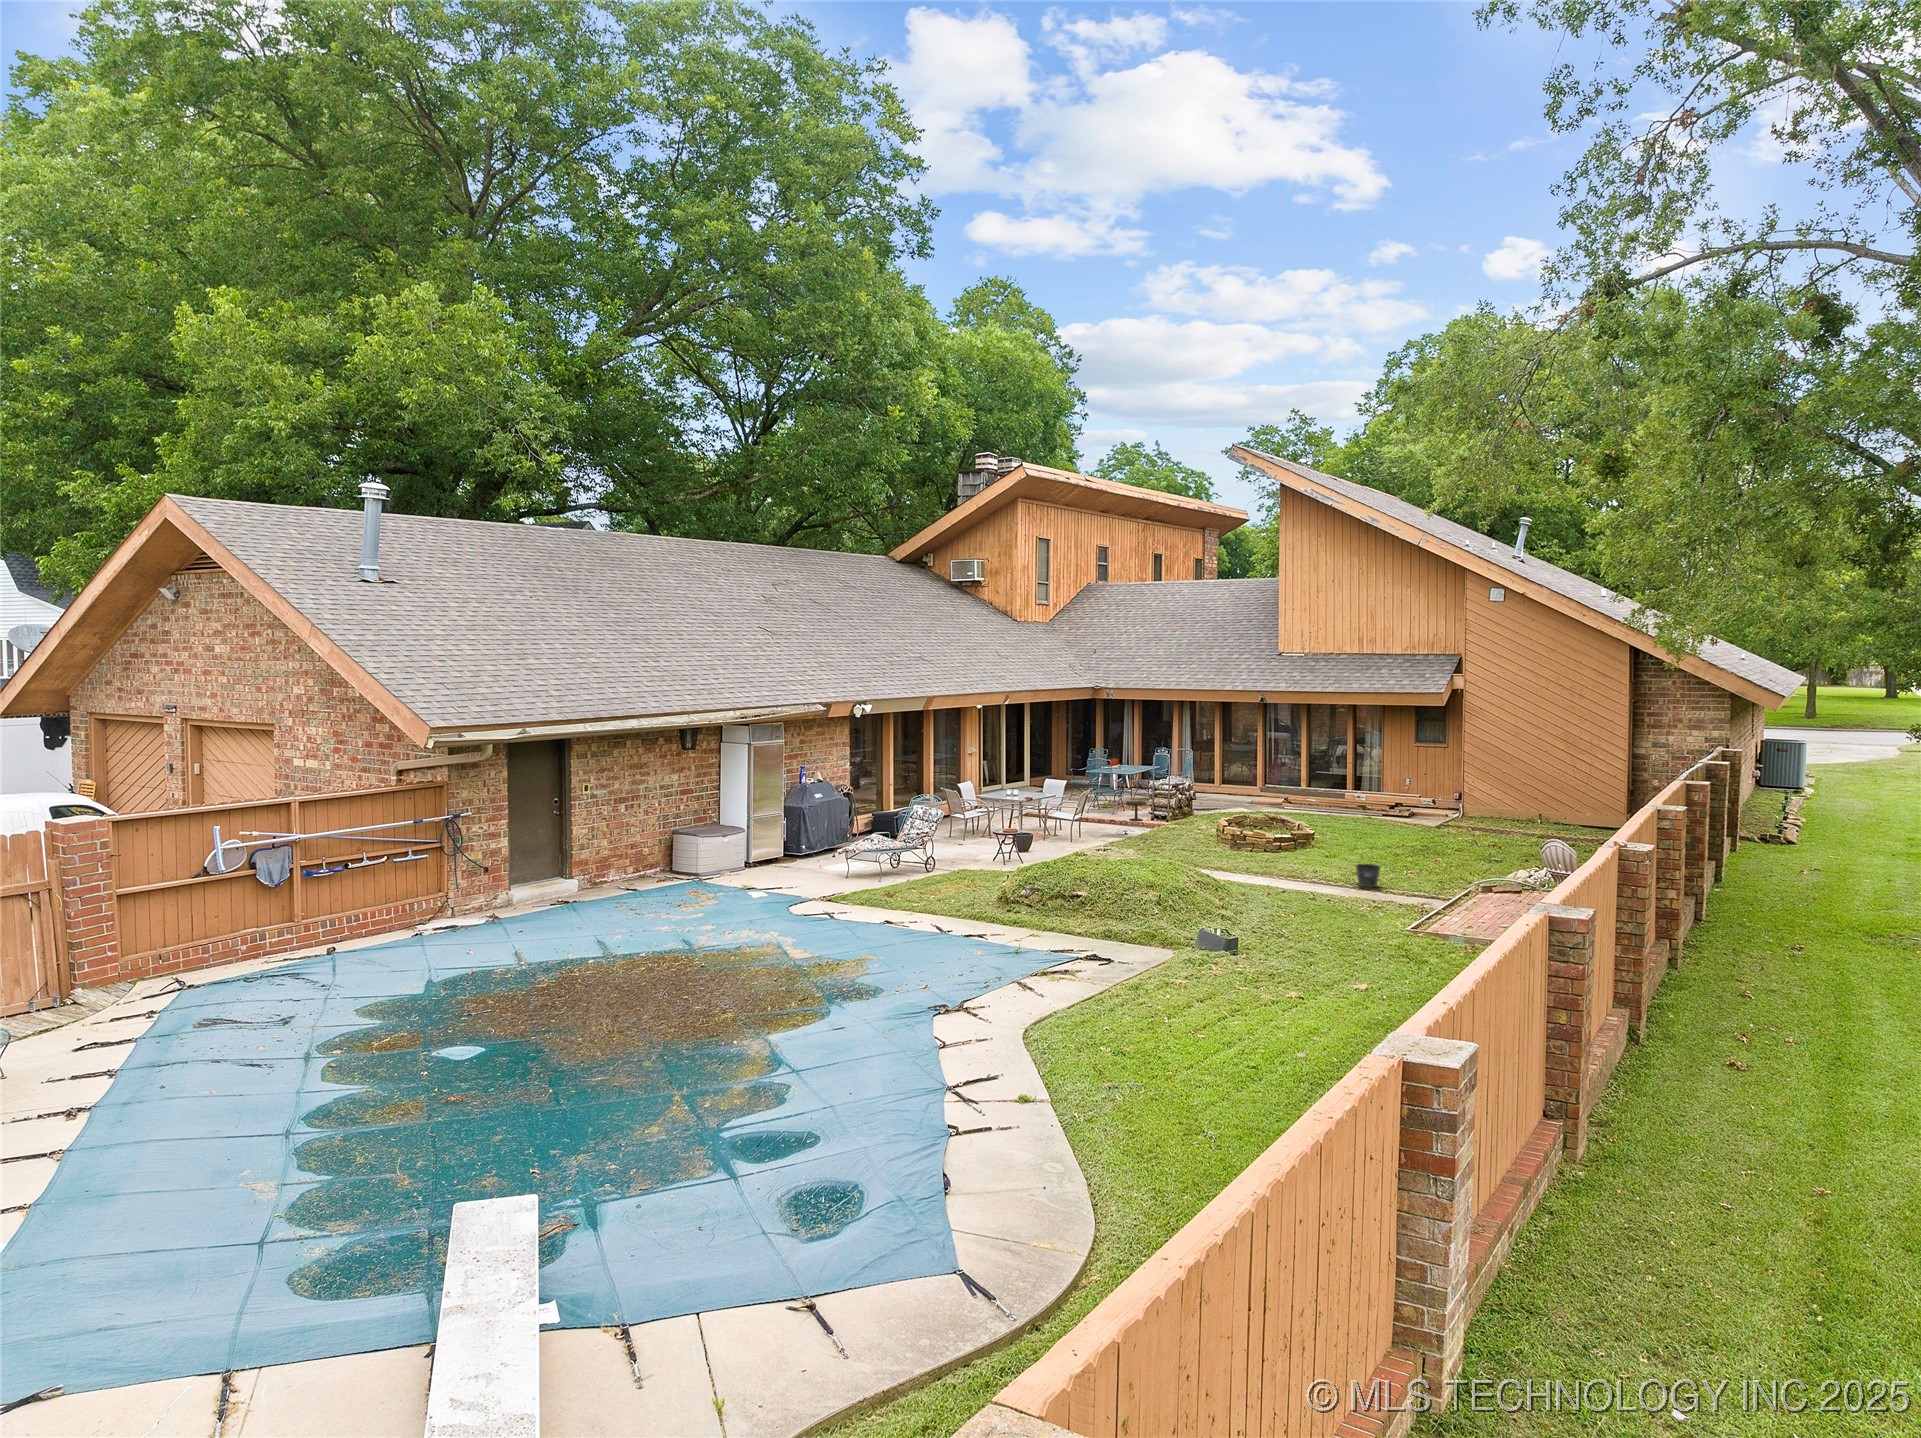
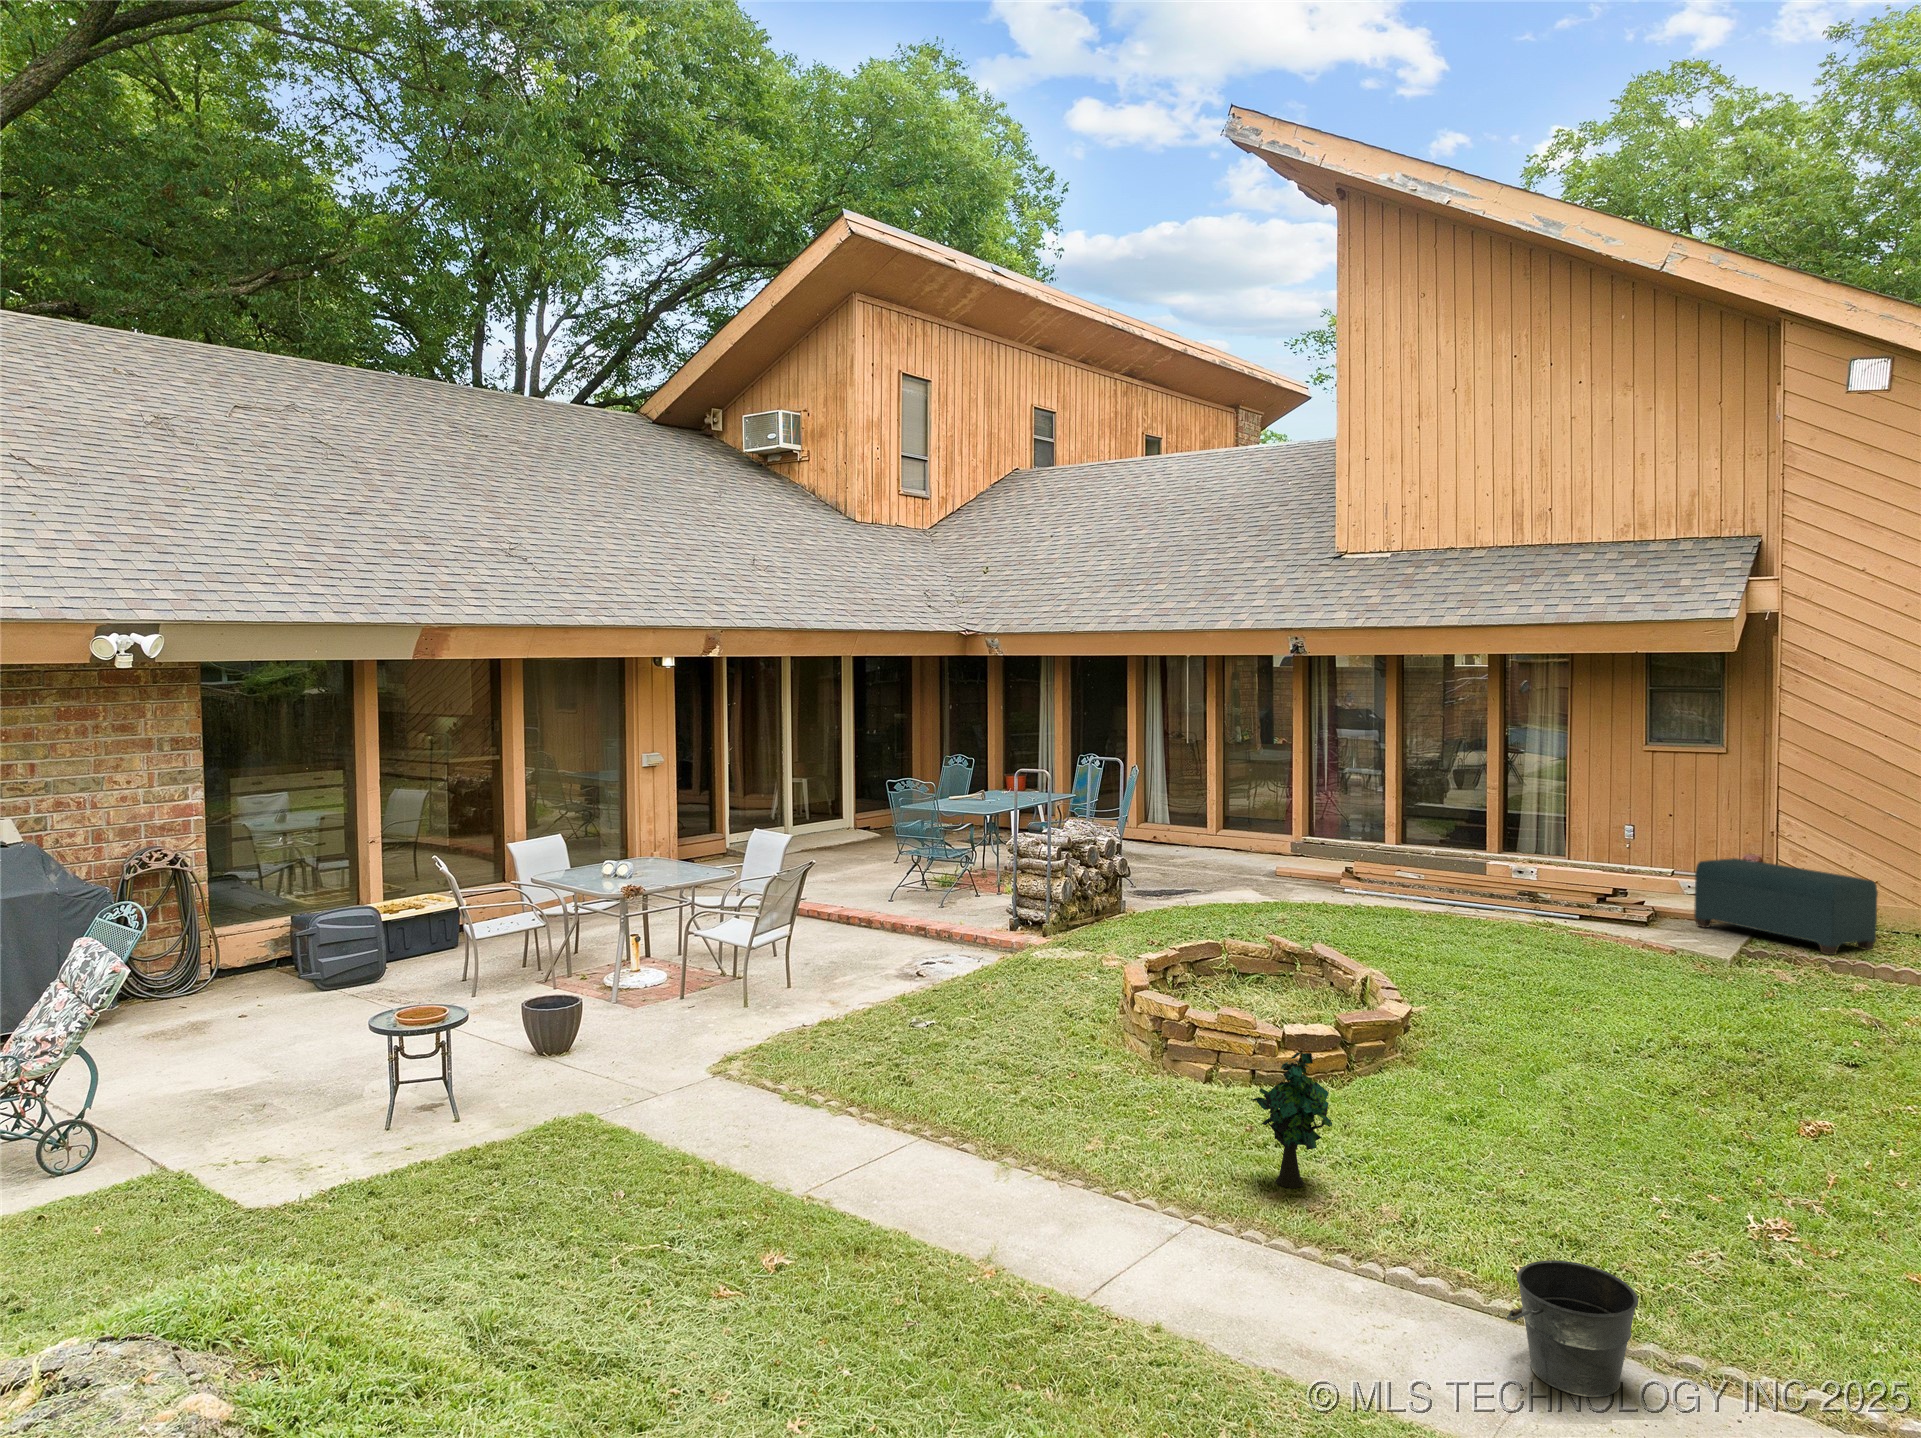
bench: none [1430,790,1495,825] -> present [1694,858,1878,955]
side table: present [1126,801,1146,821] -> none [873,897,928,998]
decorative plant: none [1284,831,1307,868] -> present [1250,1052,1332,1188]

